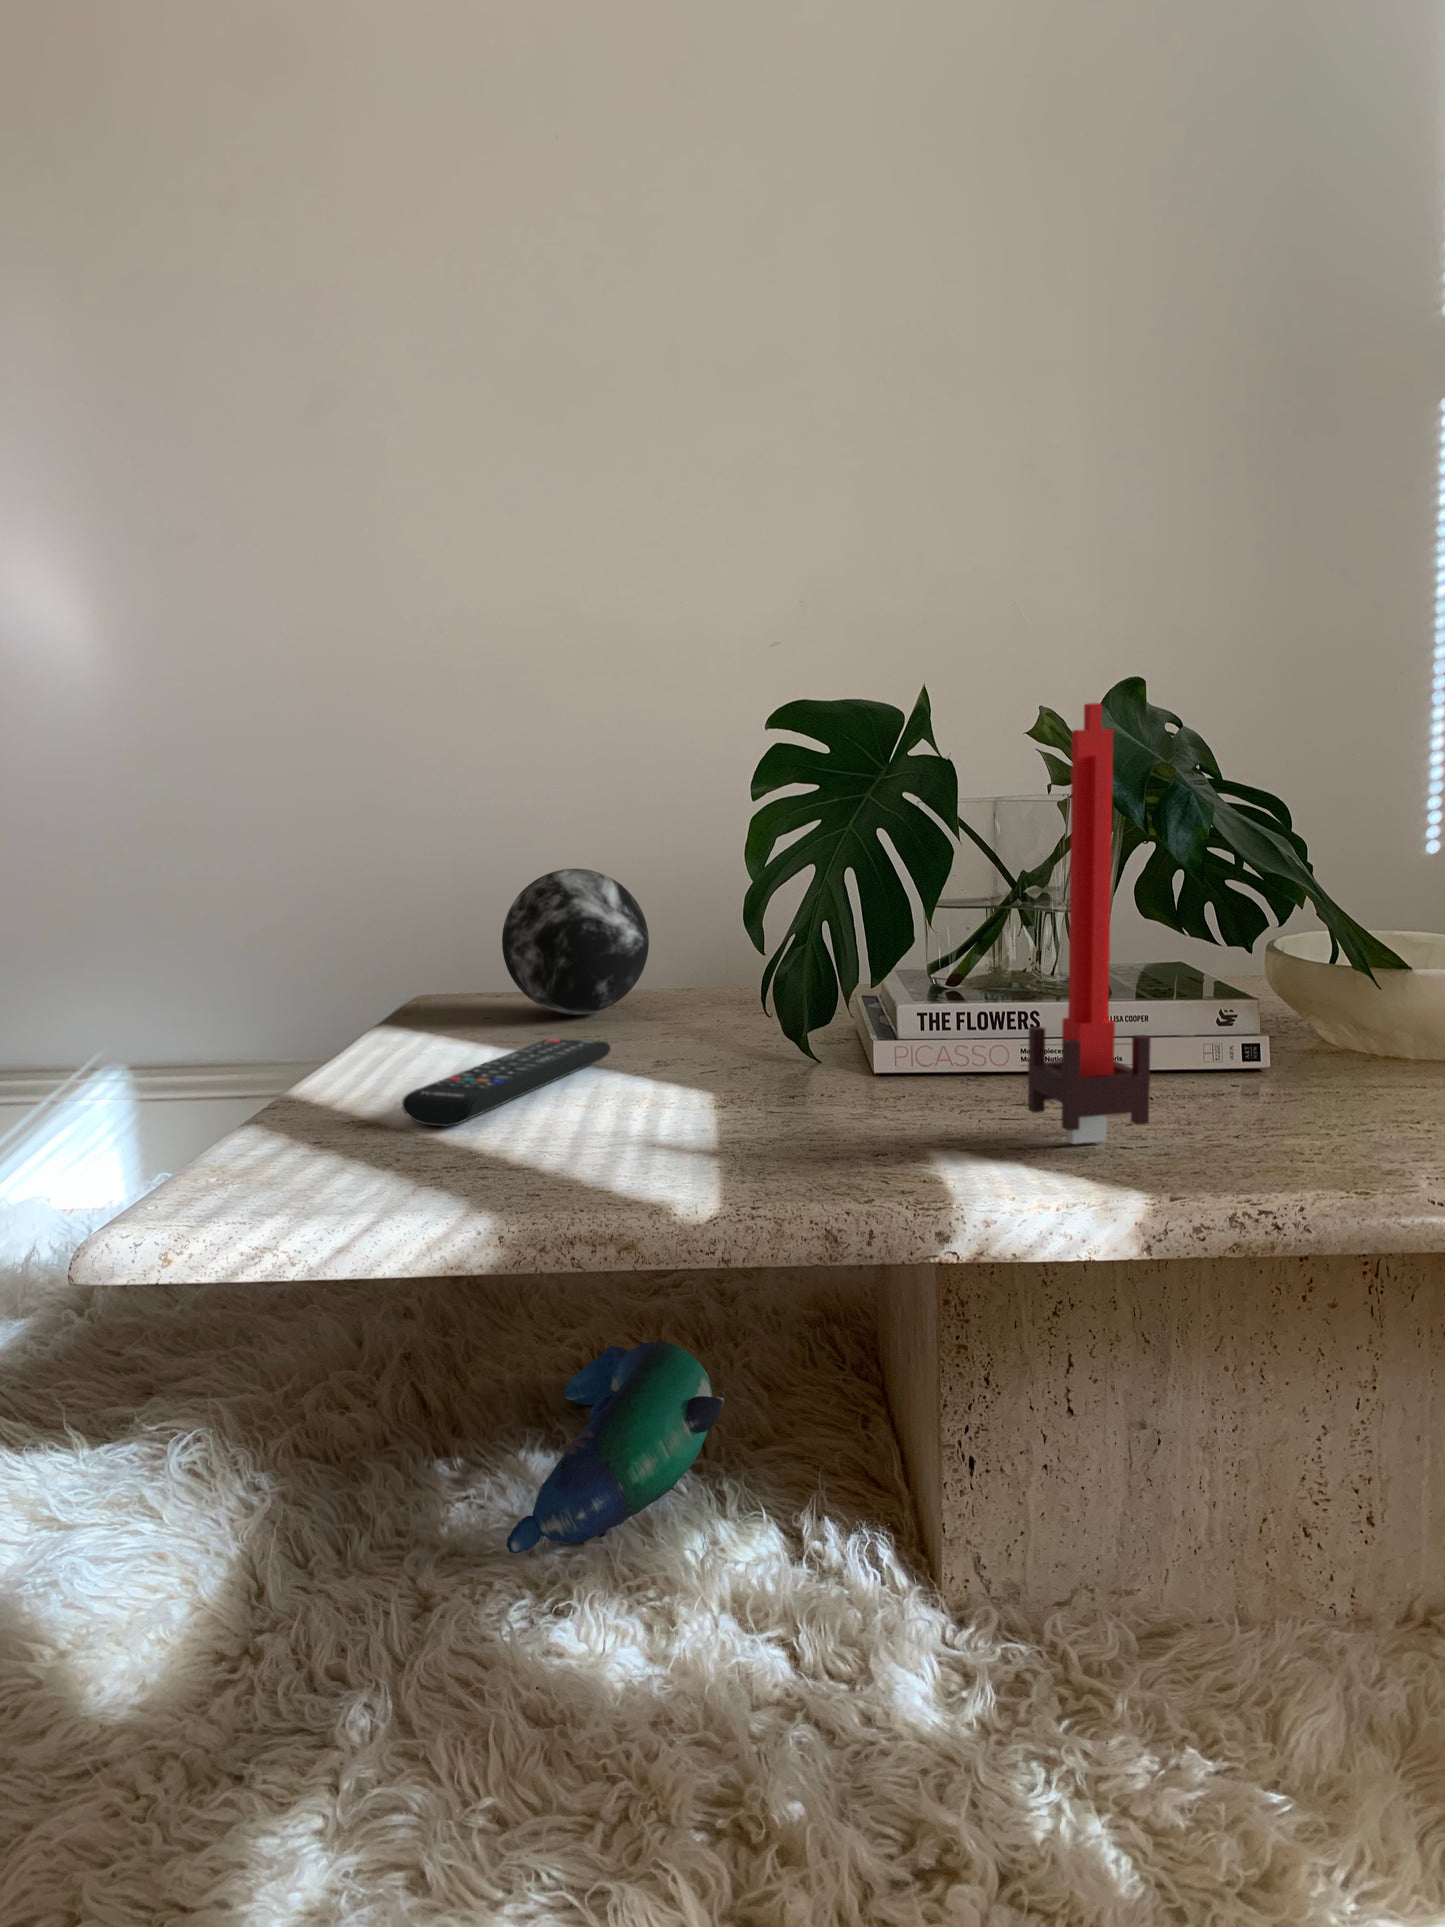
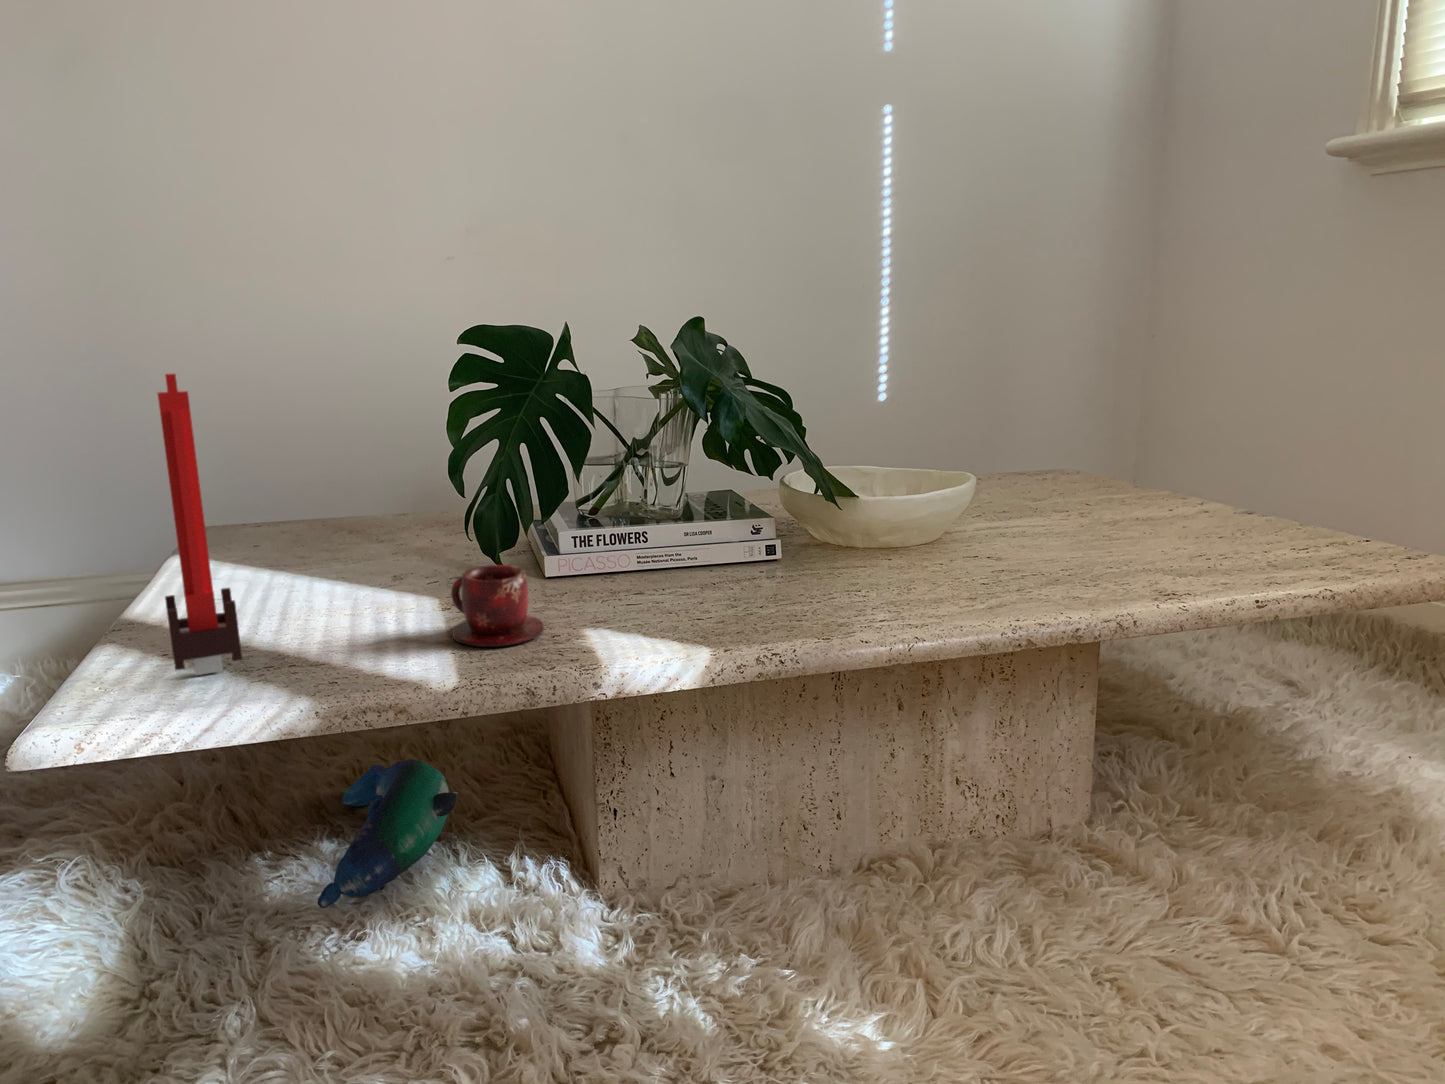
candle: present [1028,703,1151,1144] -> present [158,374,242,675]
decorative orb: present [502,869,649,1015] -> none [269,431,381,536]
teacup: none [722,1036,864,1160] -> present [451,565,544,647]
remote control: present [402,1039,611,1126] -> none [222,563,364,638]

